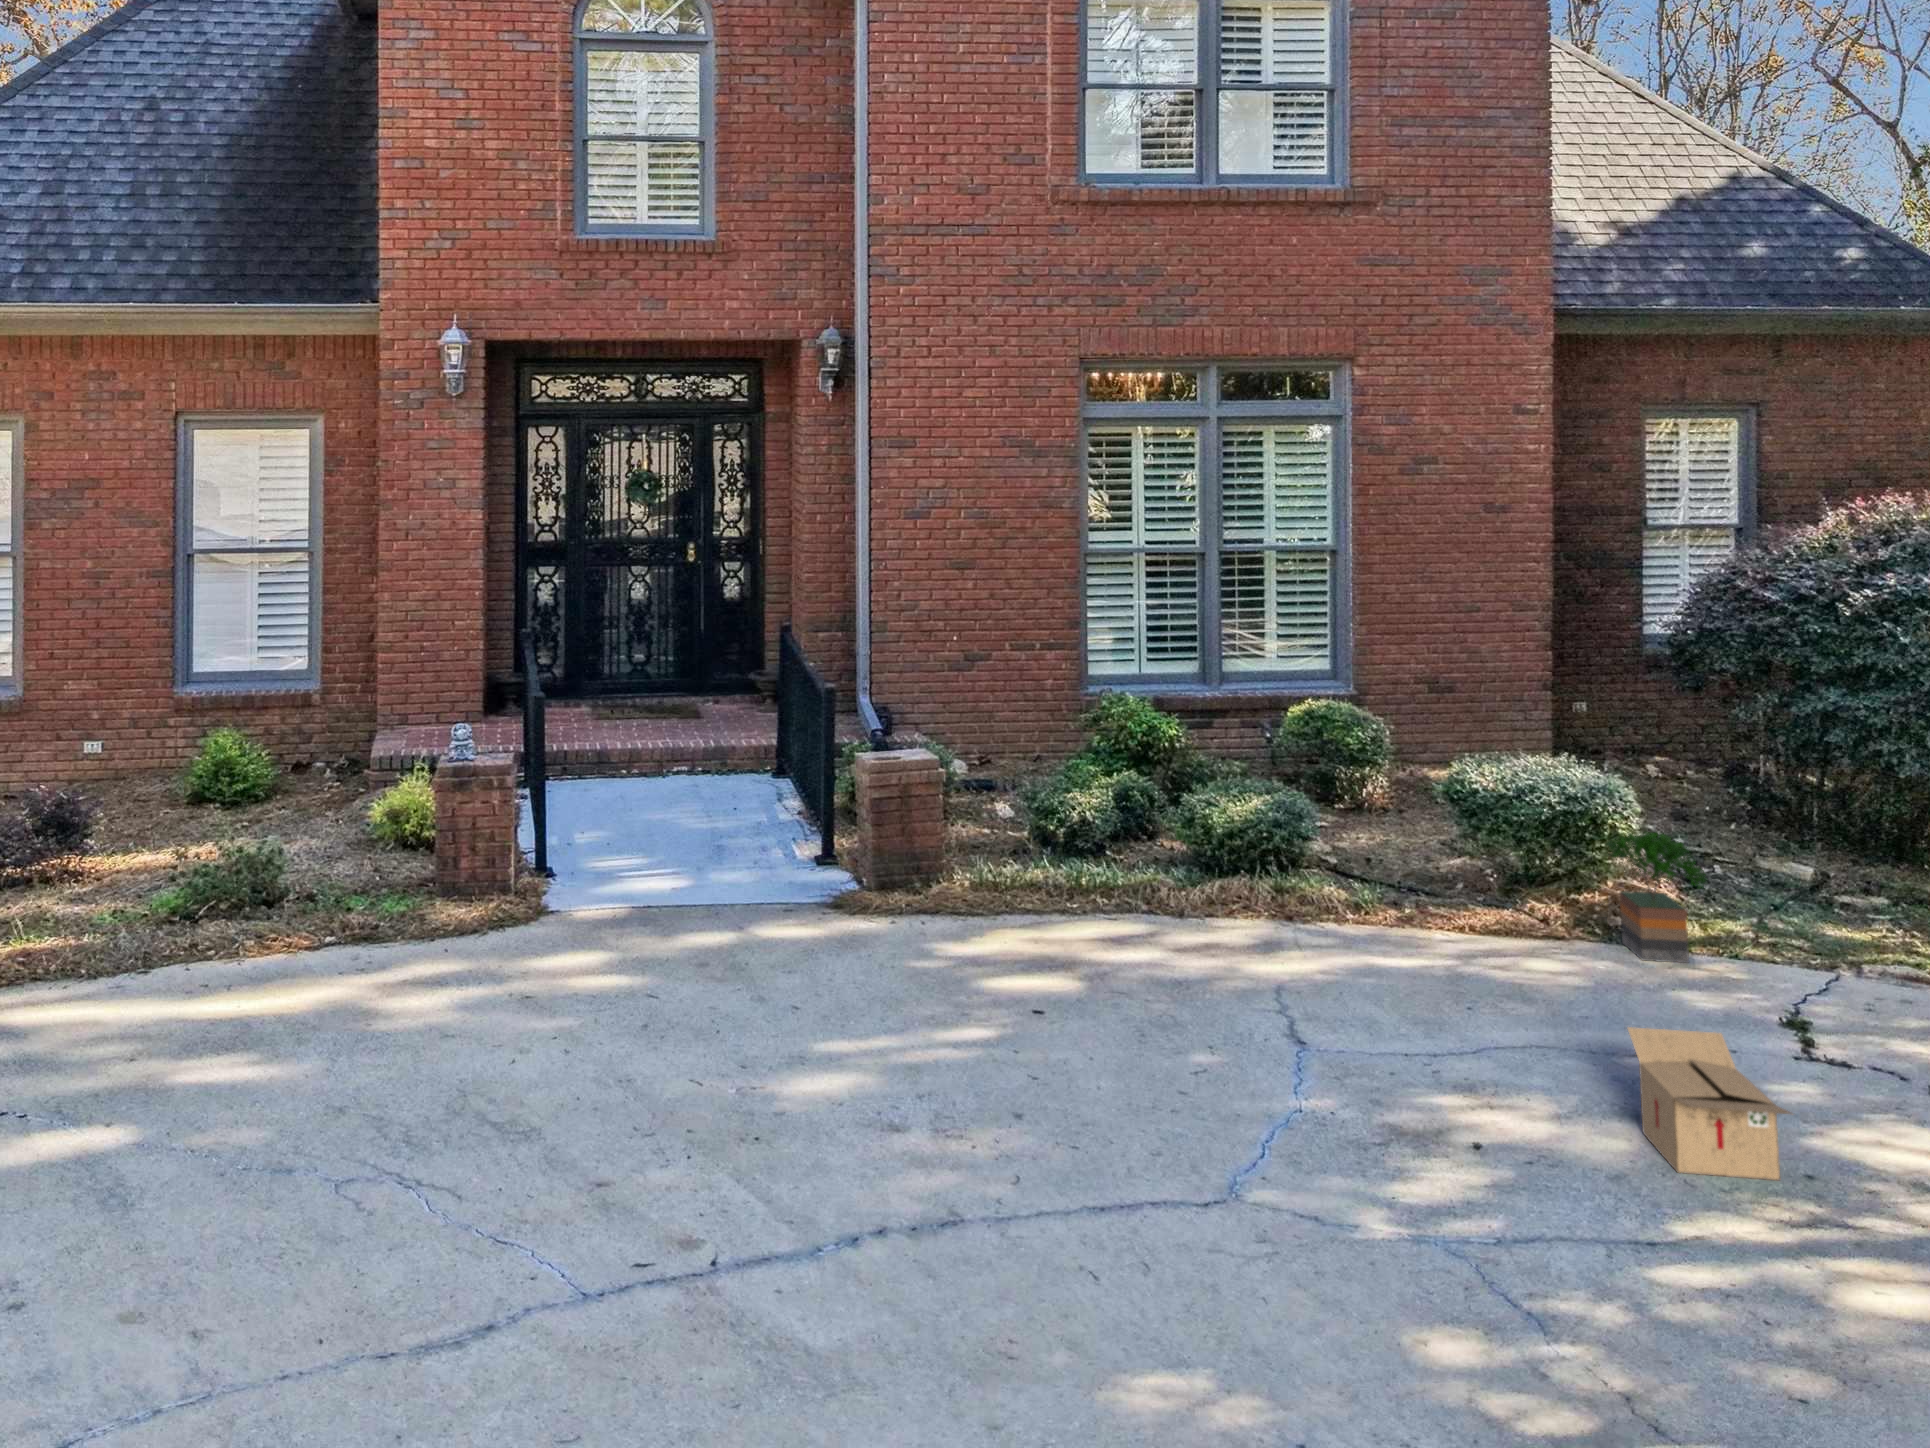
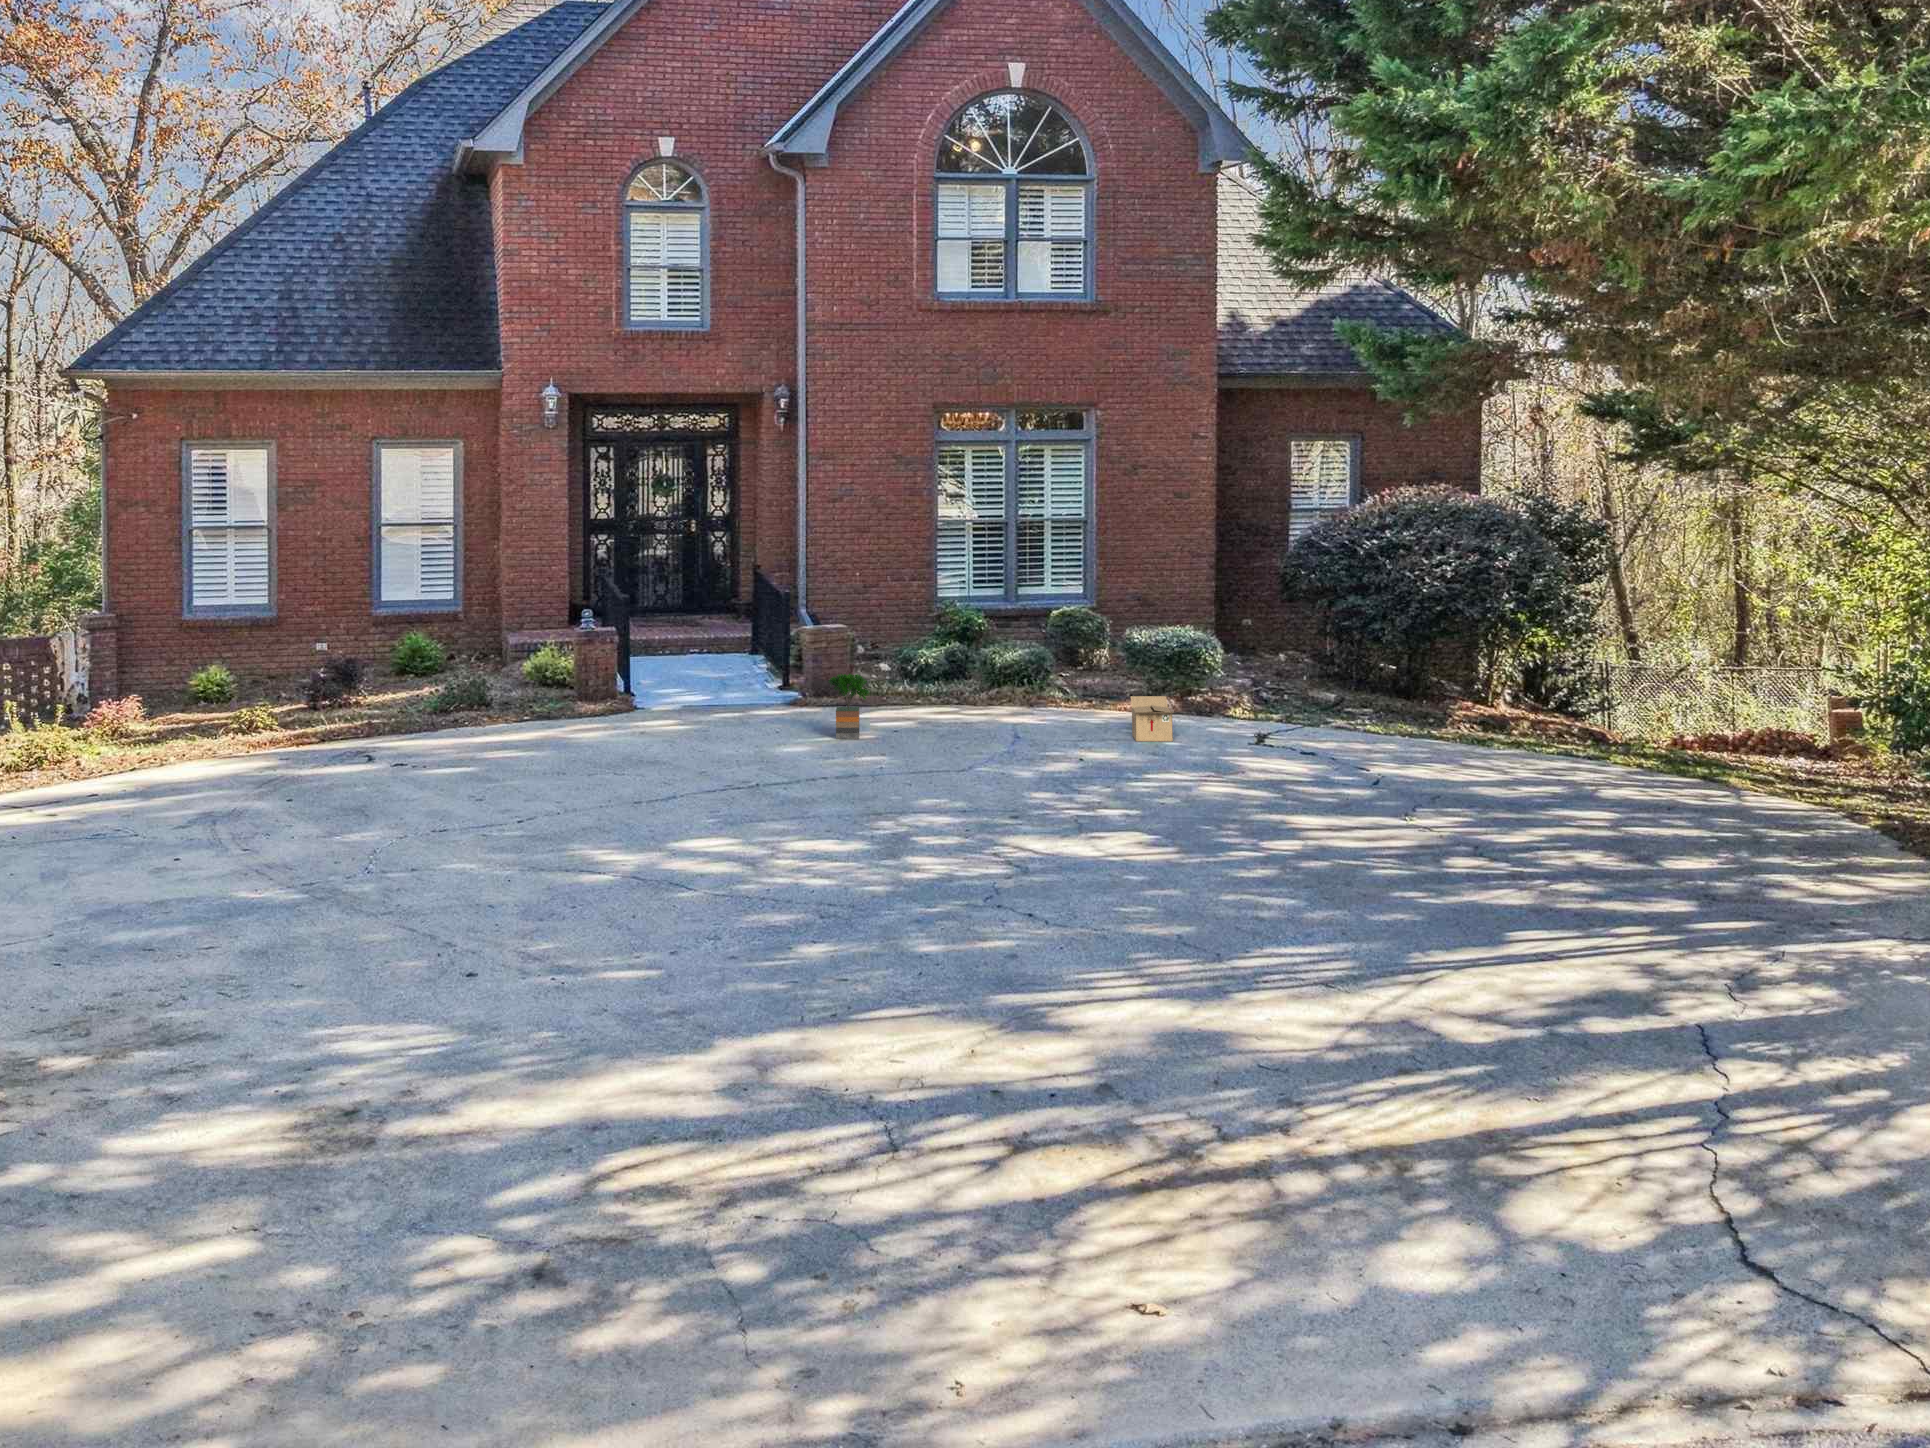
potted tree: present [1608,832,1707,963] -> present [829,674,869,739]

